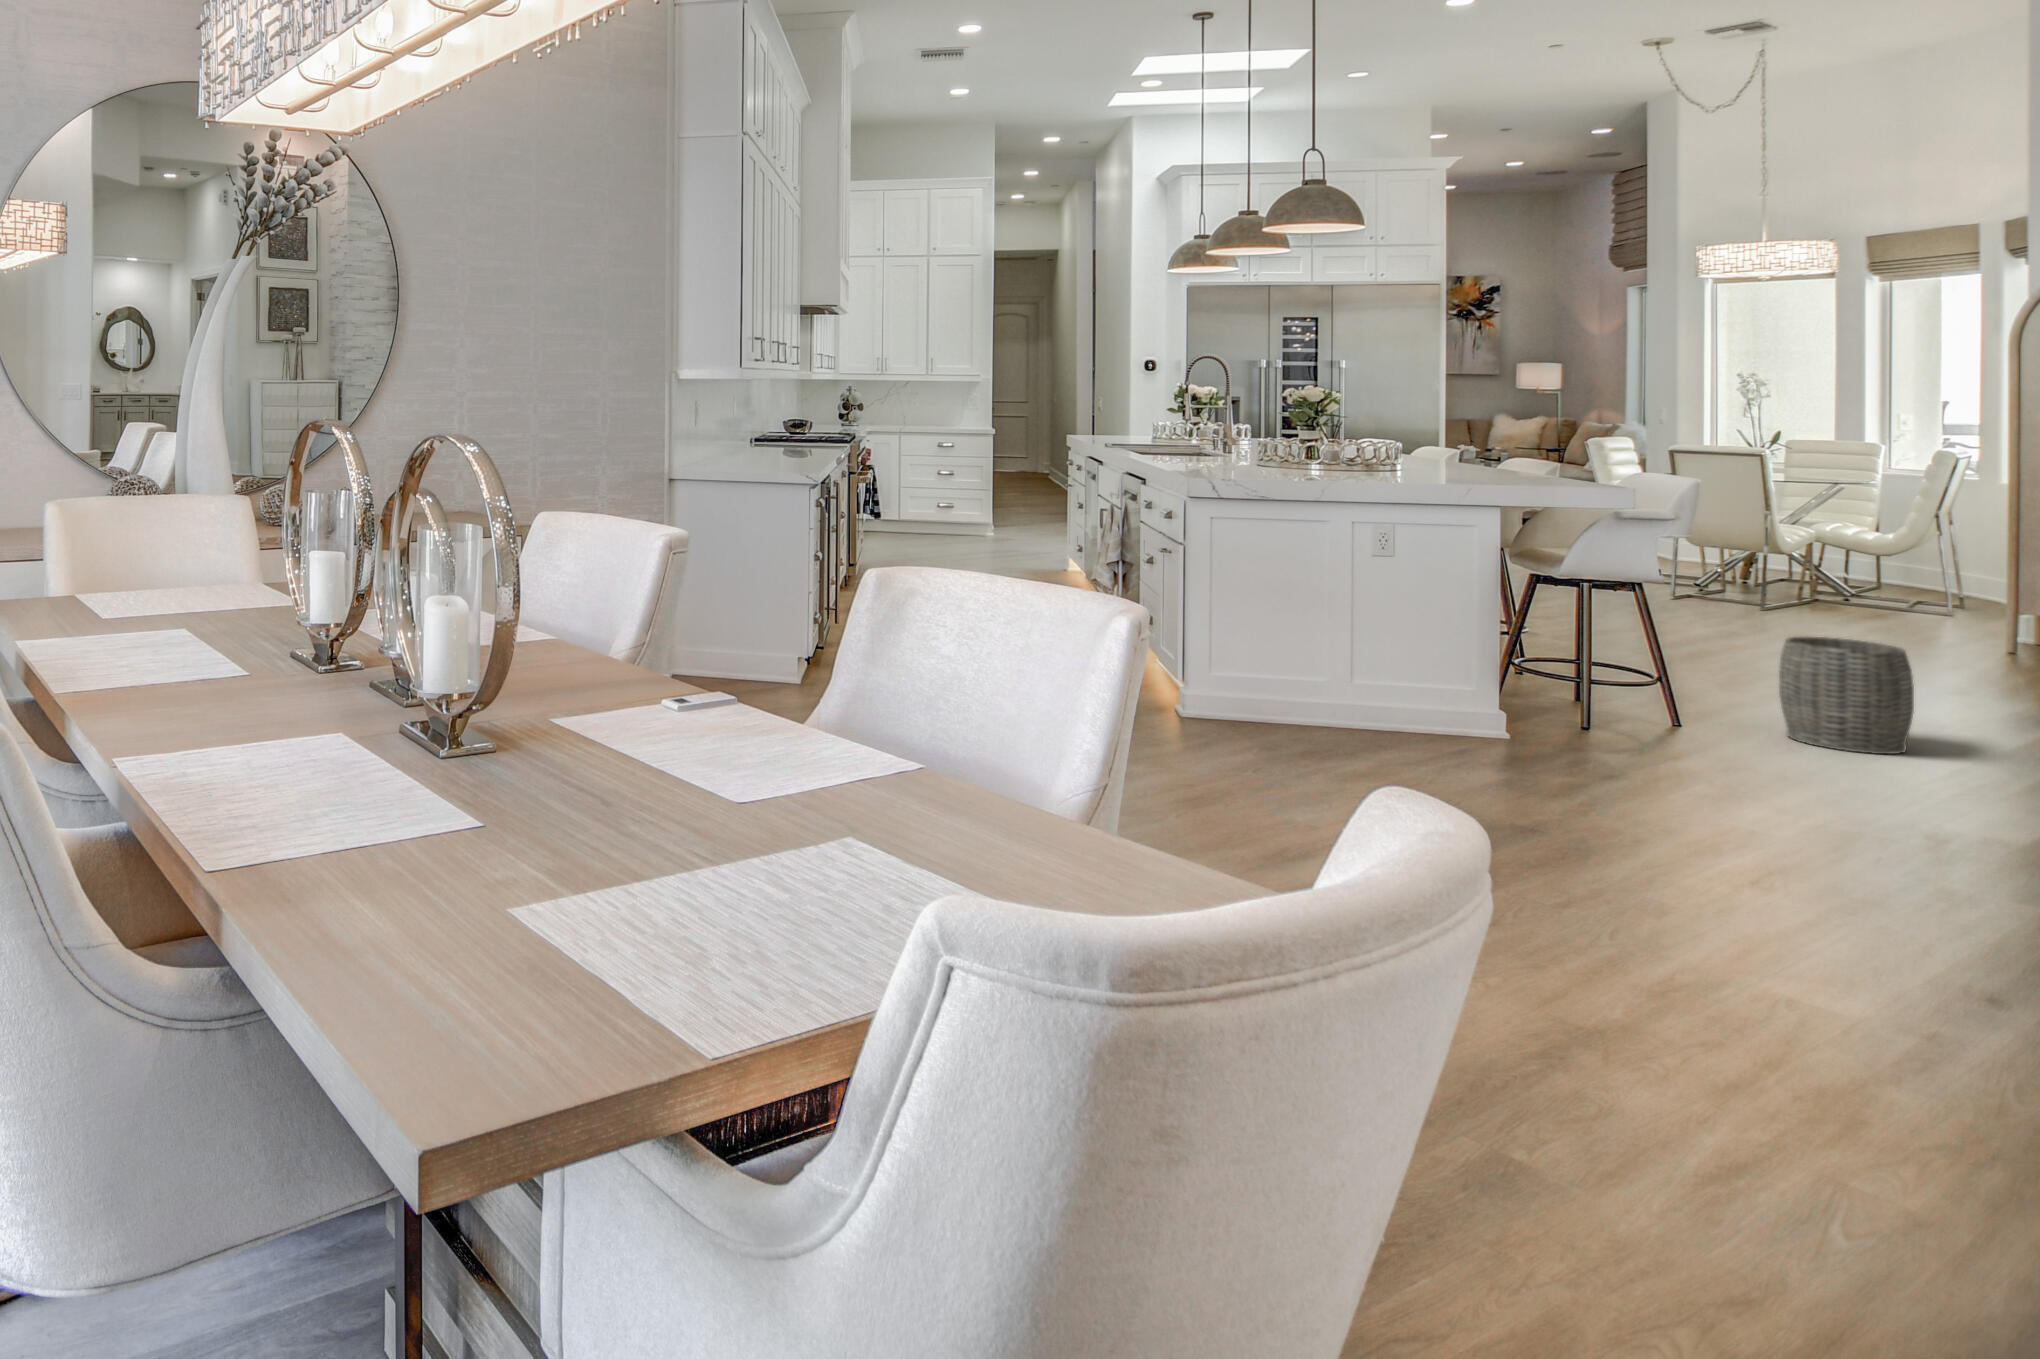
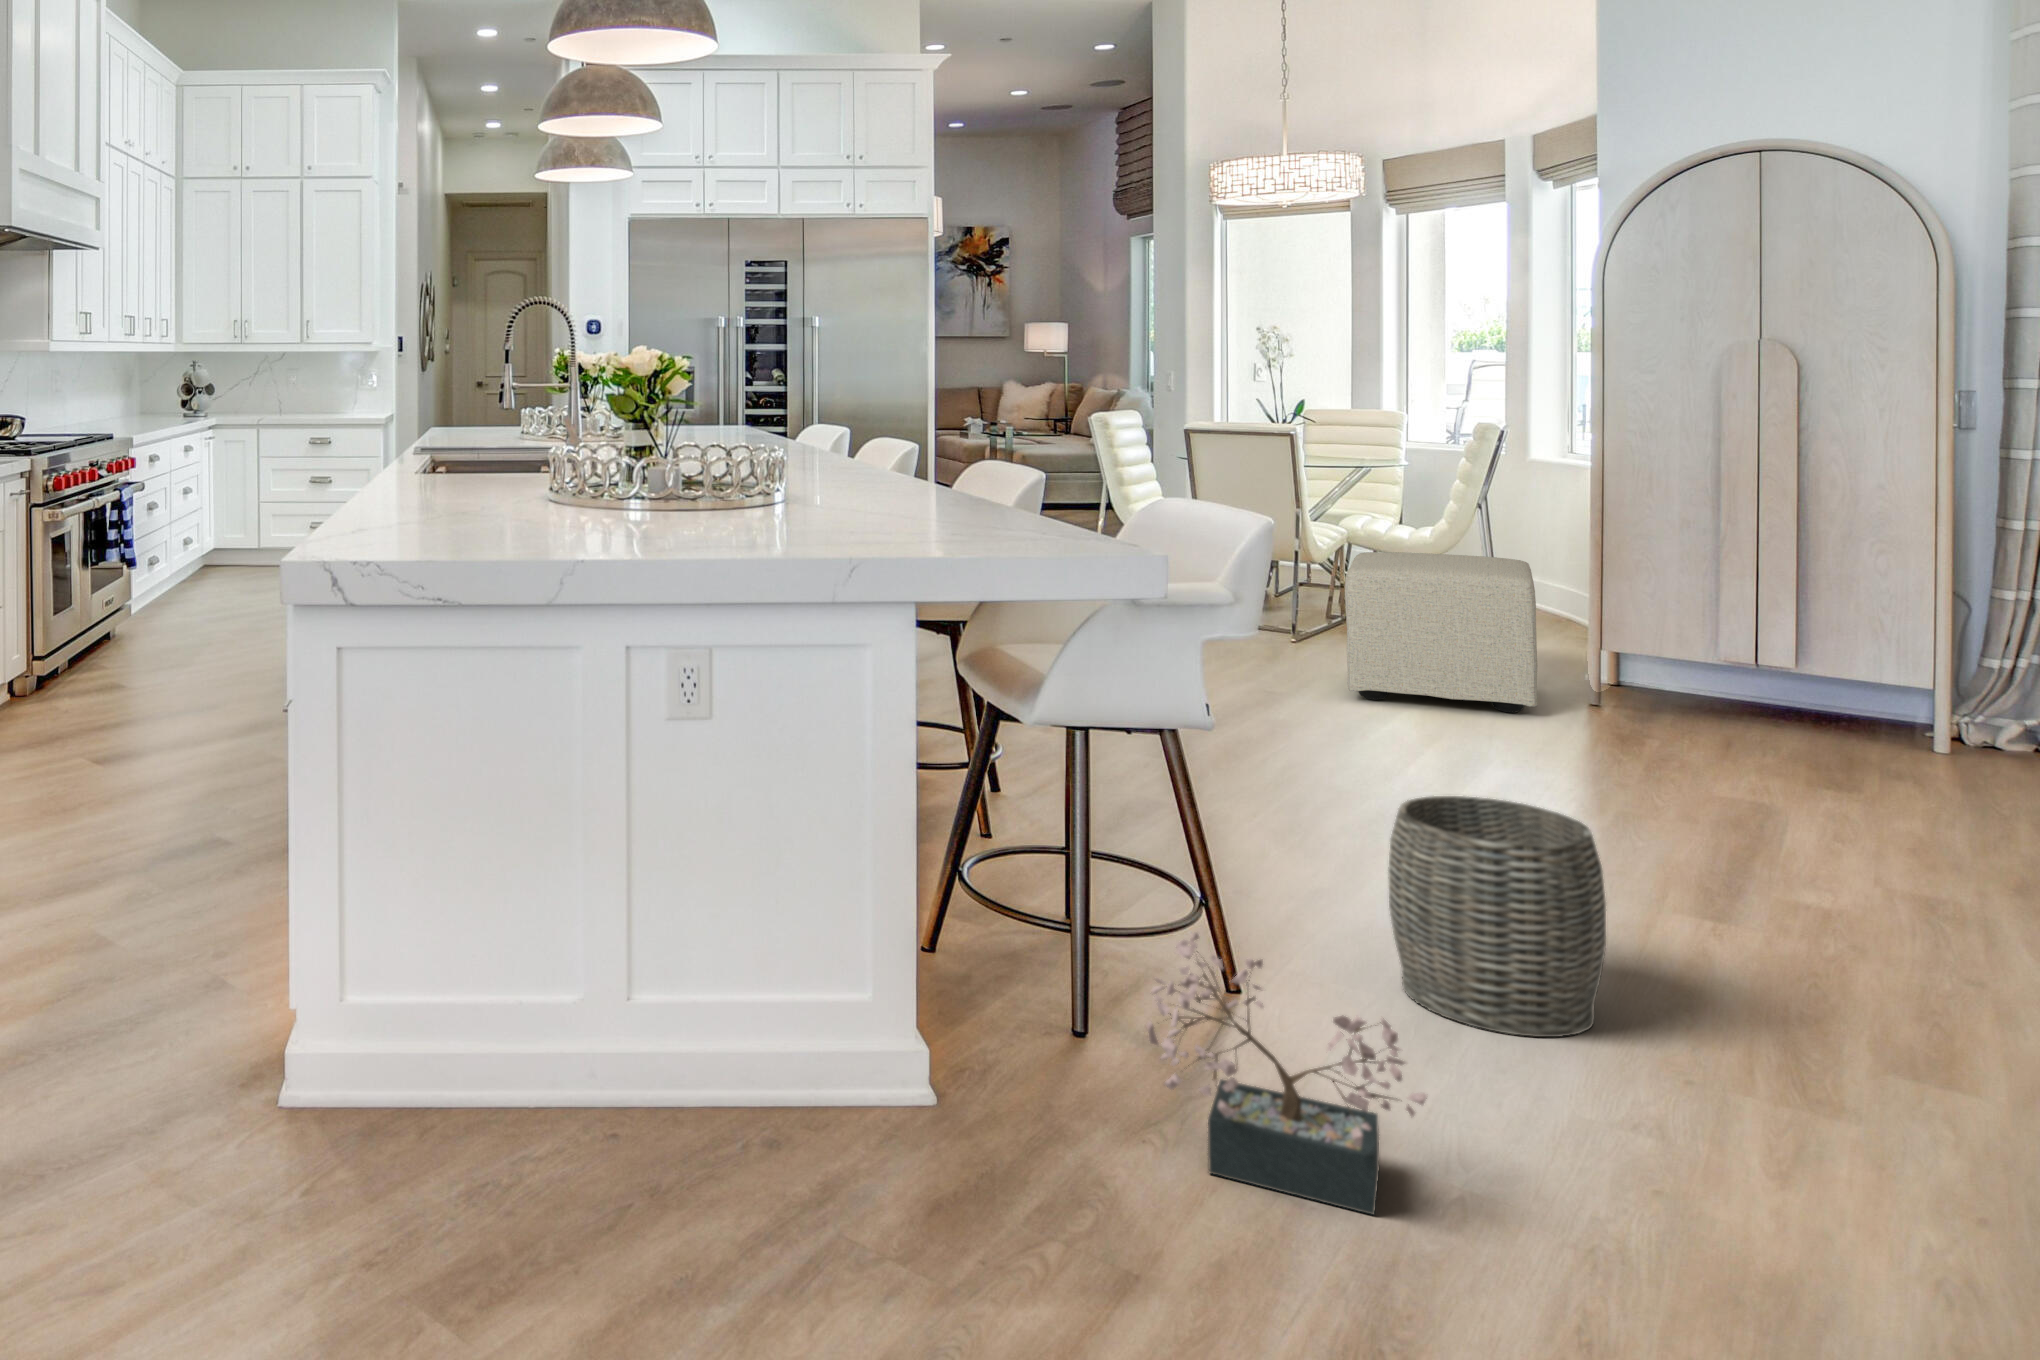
ottoman: none [1799,540,1968,653] -> present [1345,552,1538,712]
decorative plant: none [1620,664,1771,780] -> present [1147,933,1427,1215]

